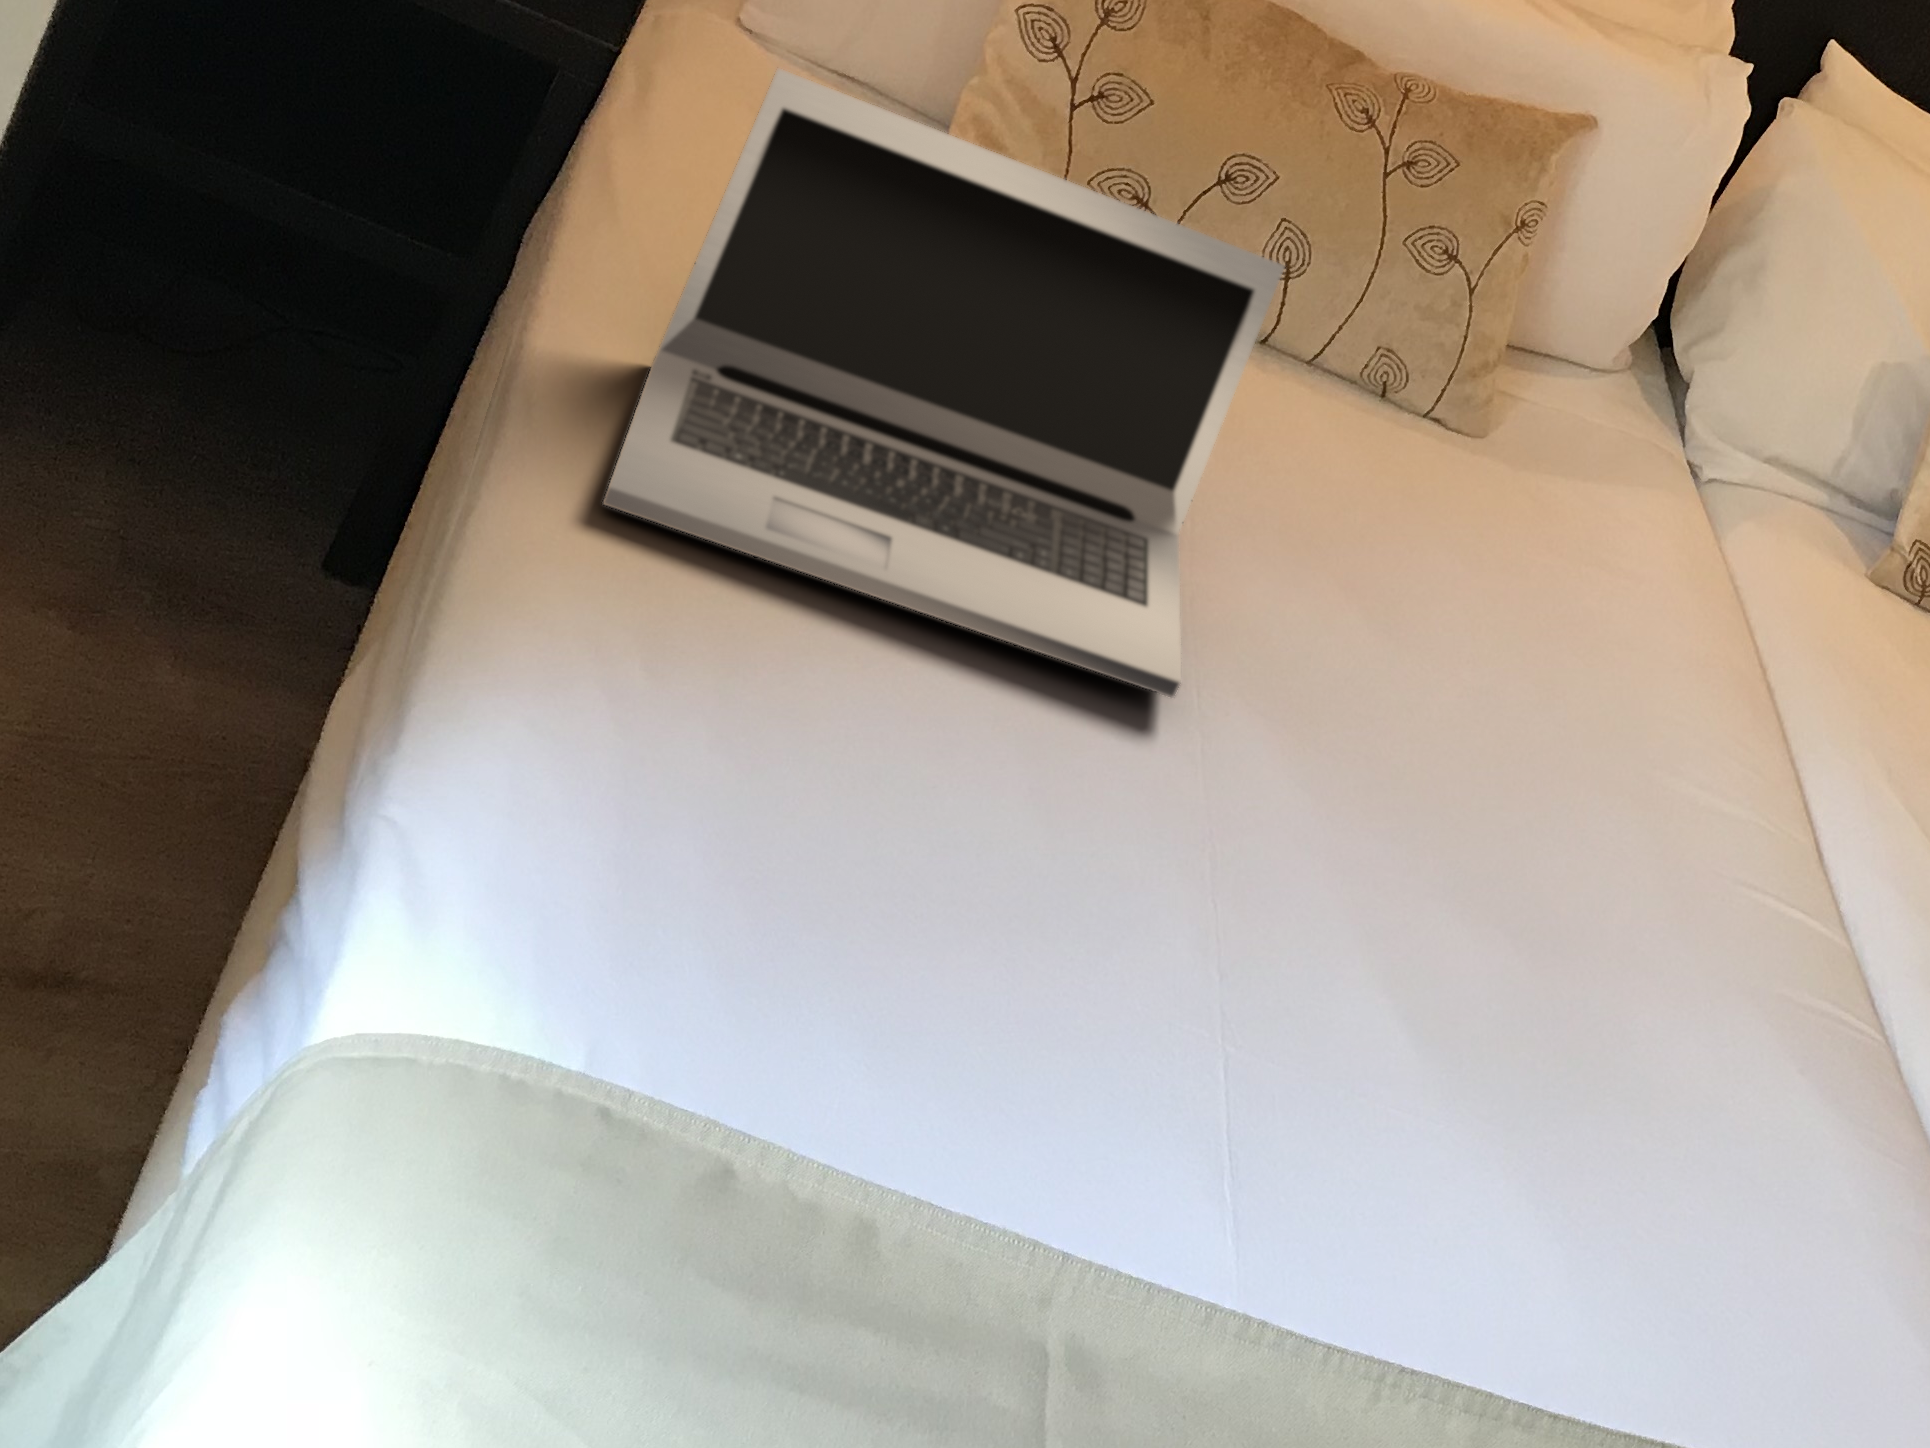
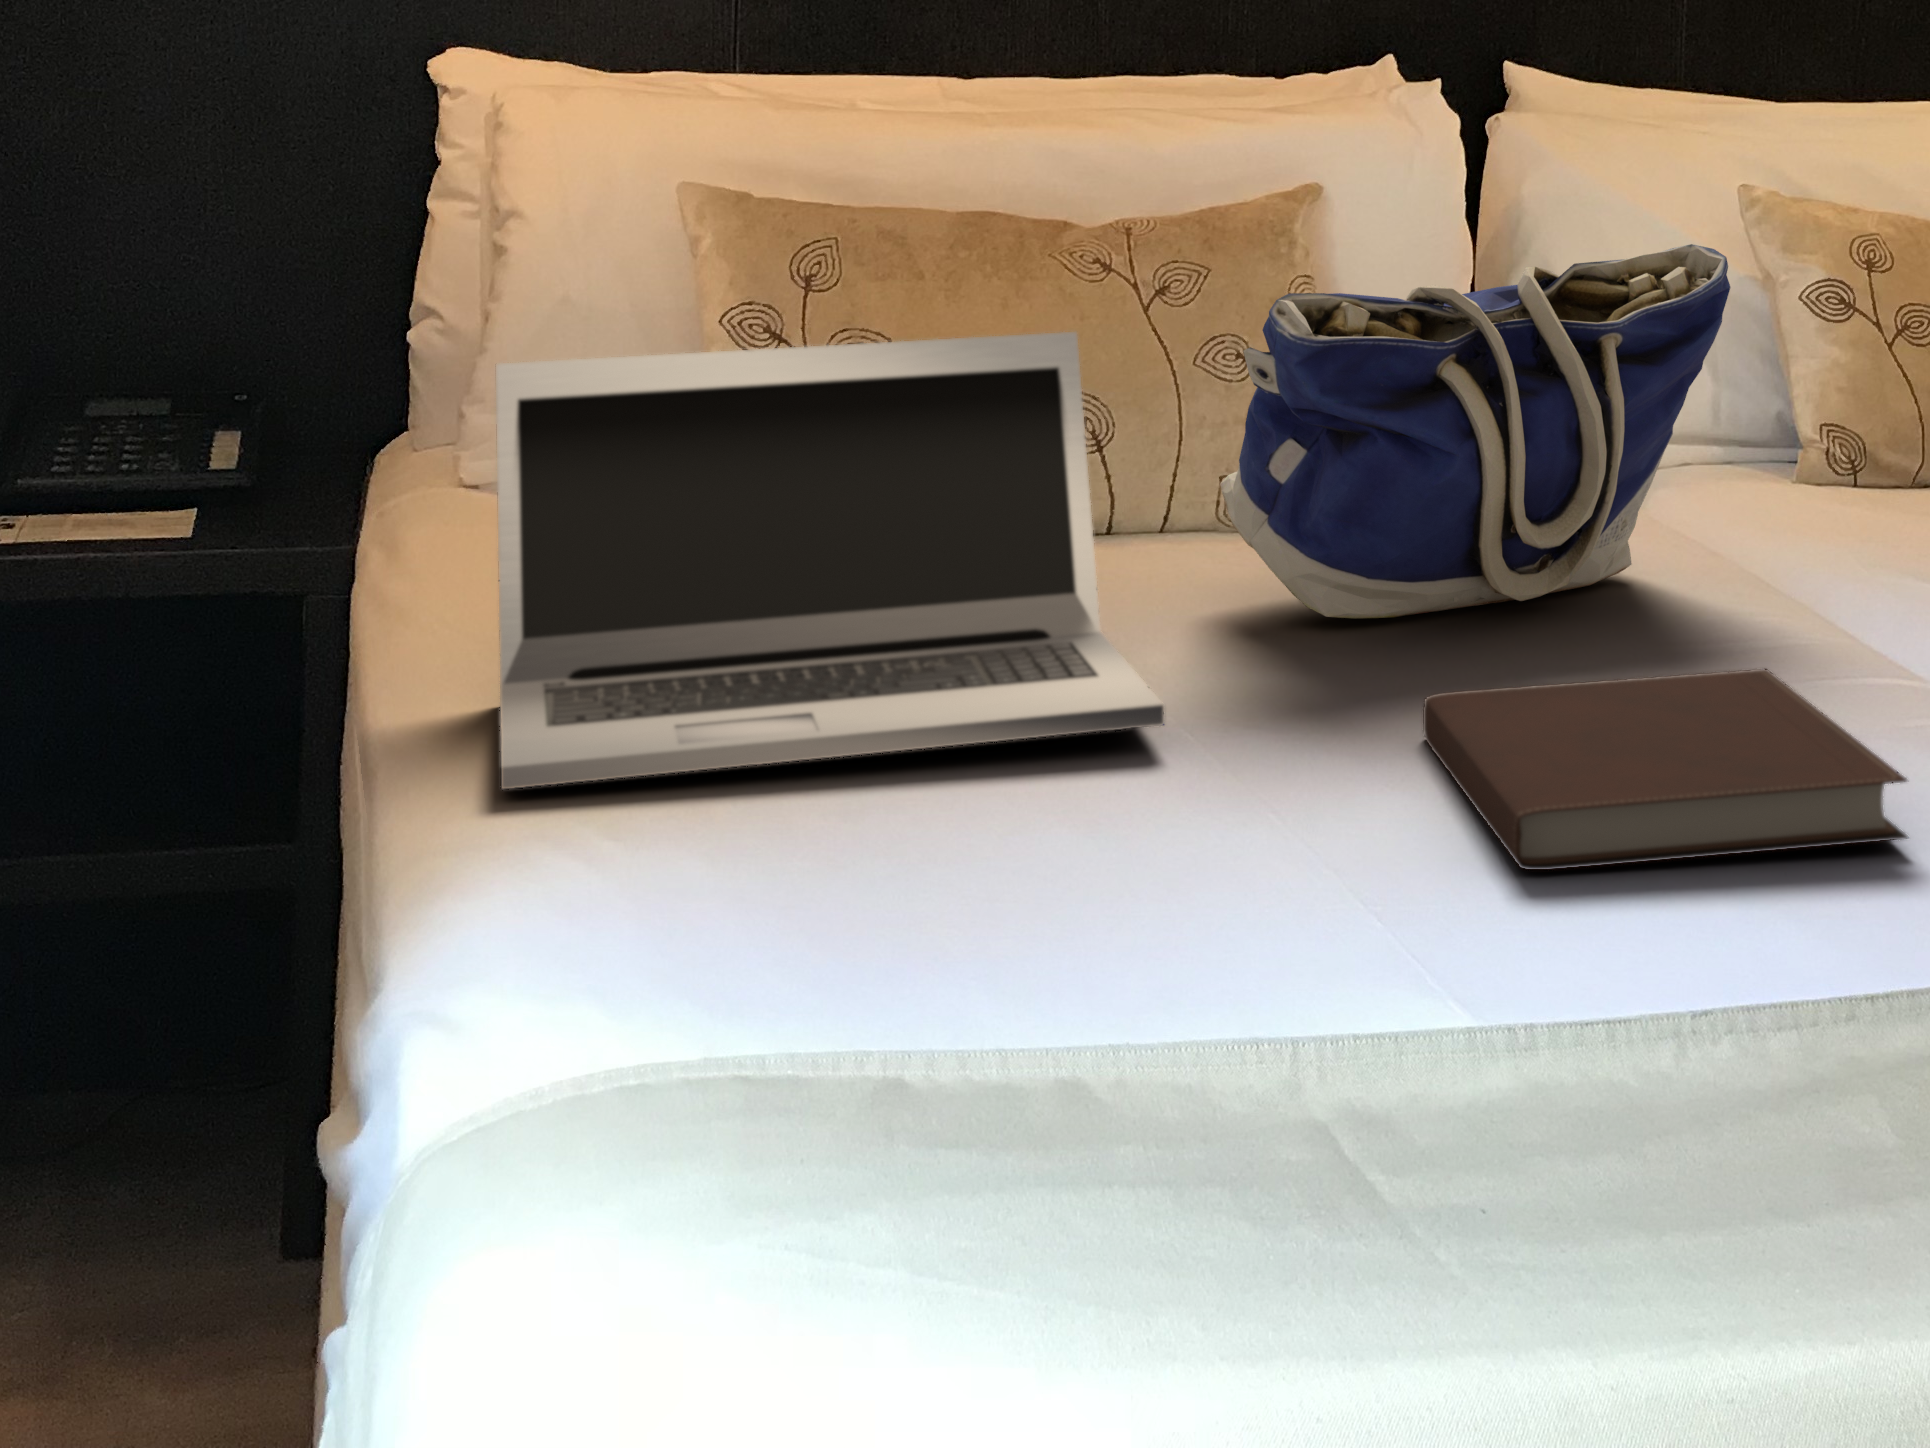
tote bag: none [1344,320,1879,658] -> present [1220,244,1730,618]
notebook: none [1374,778,1729,1171] -> present [1423,669,1908,870]

